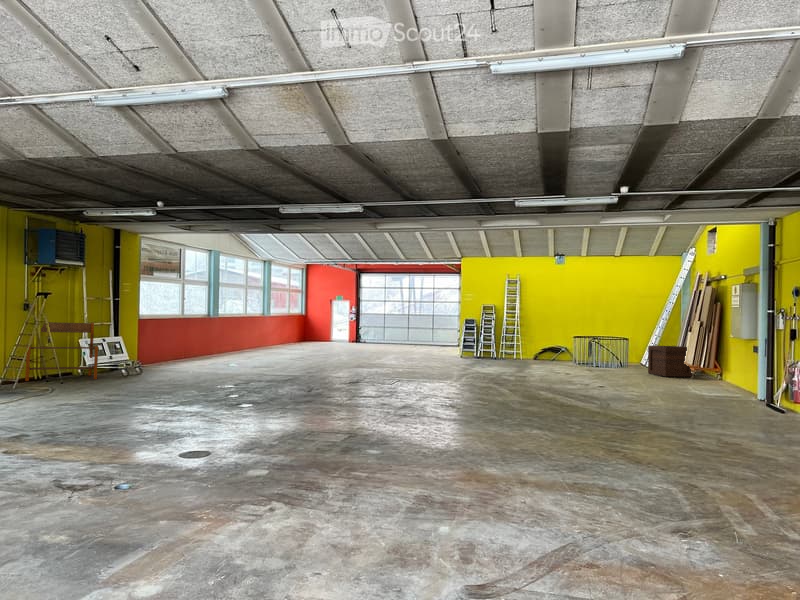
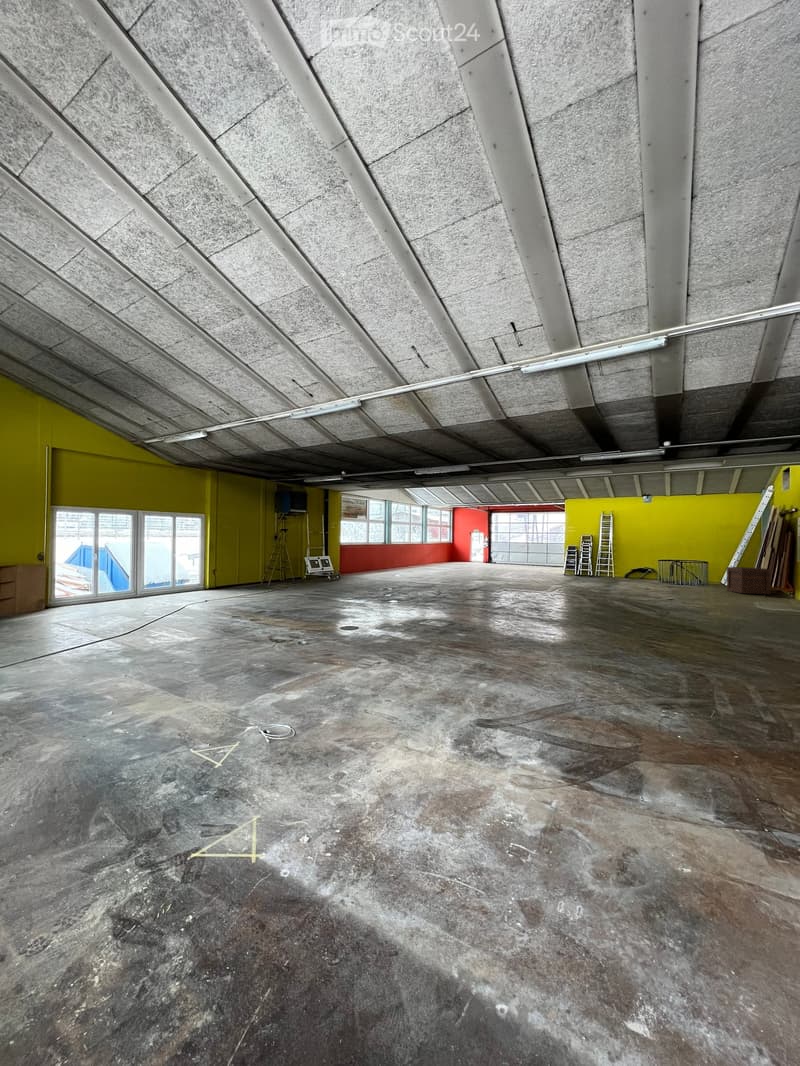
bench: present [25,322,98,381] -> none [274,547,313,582]

